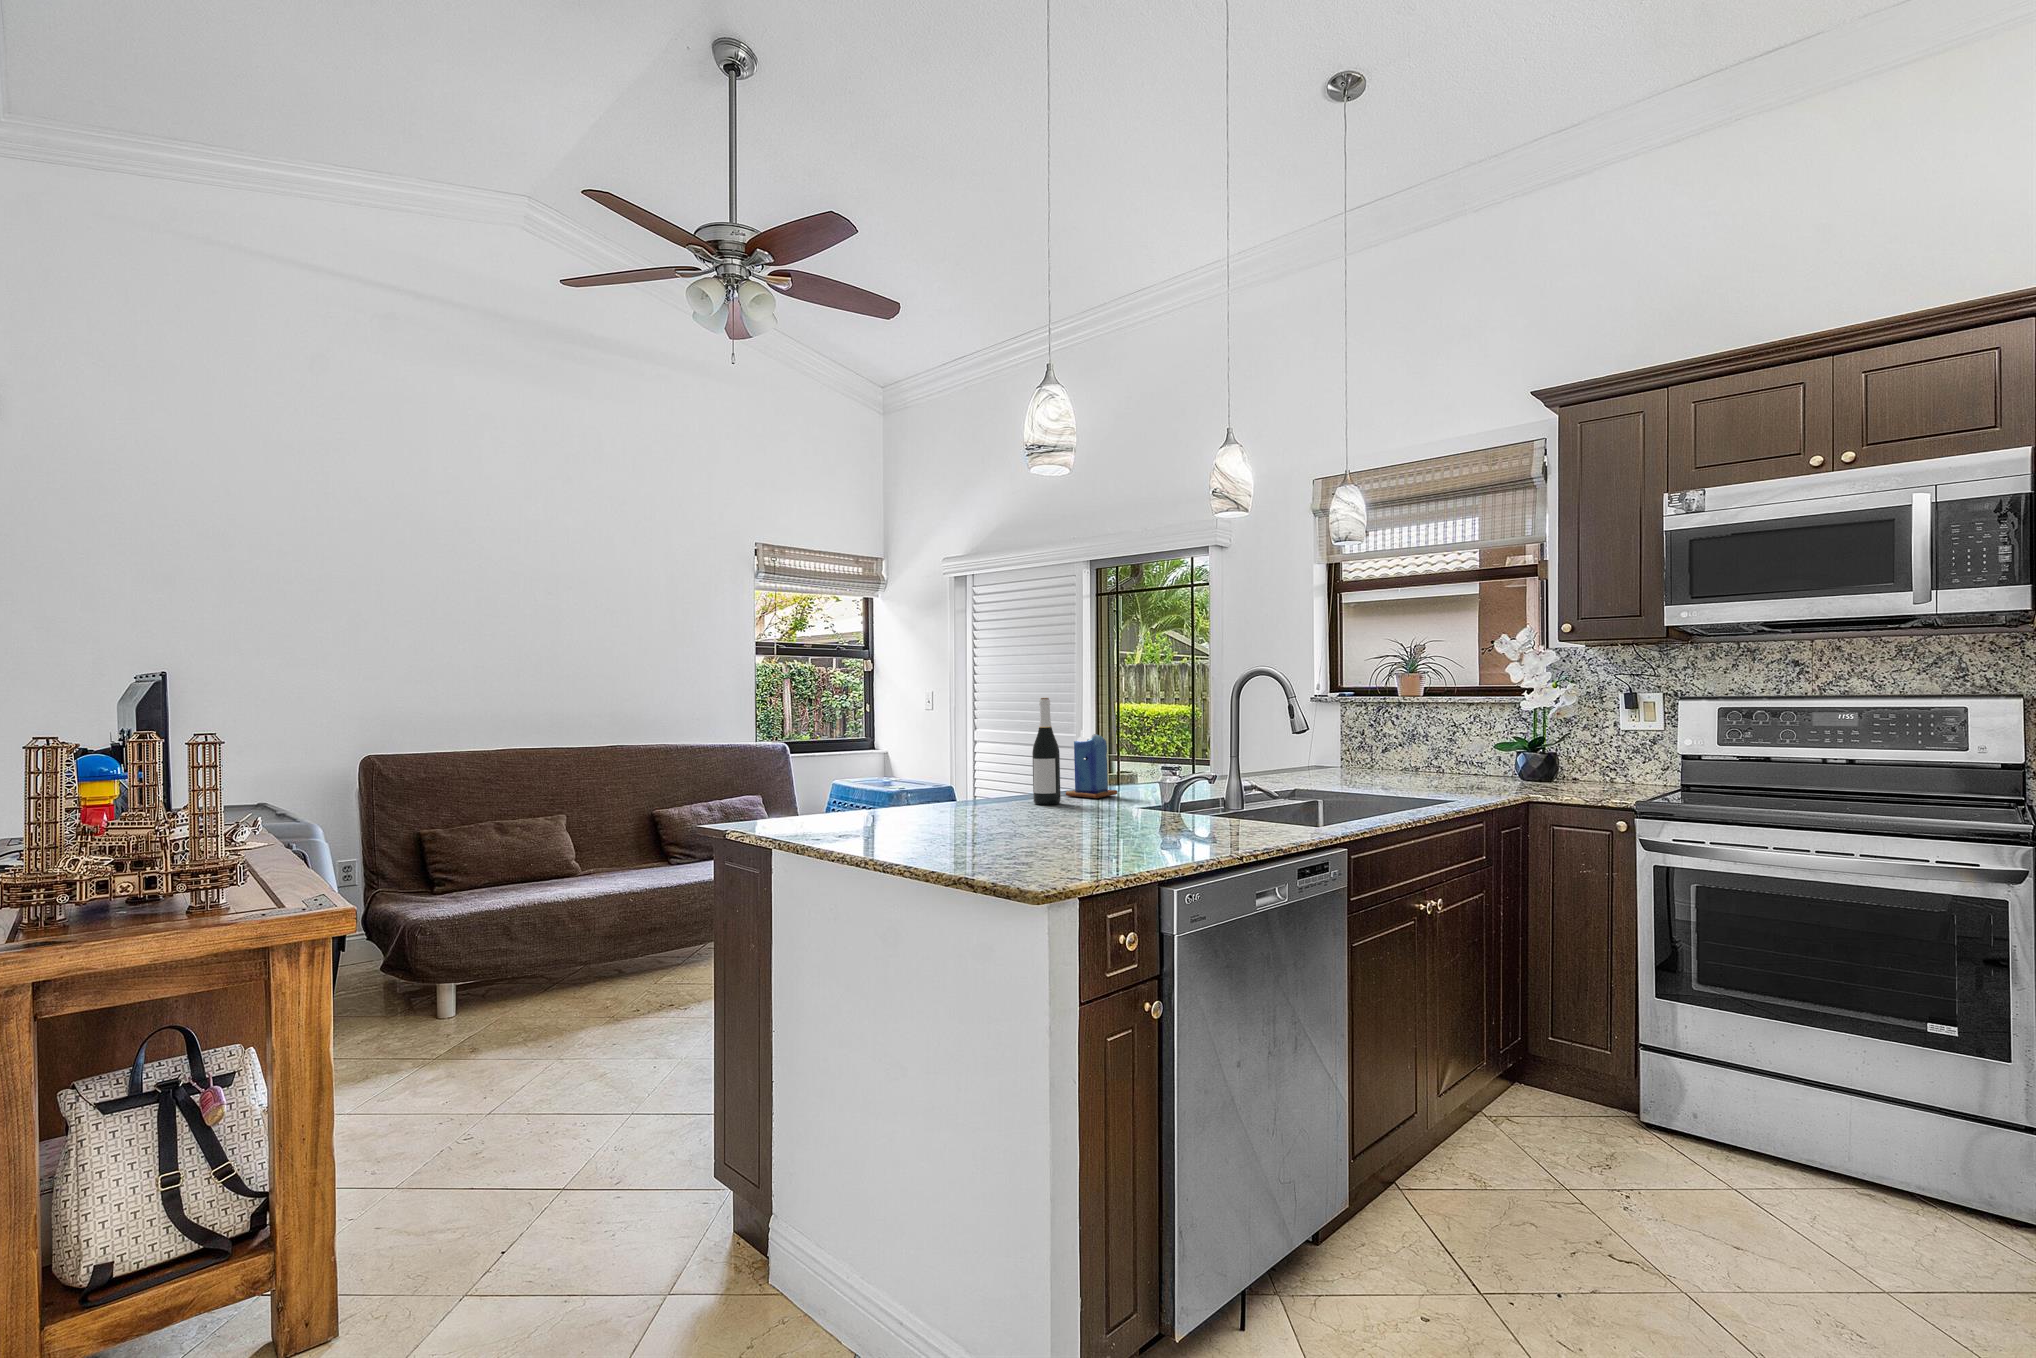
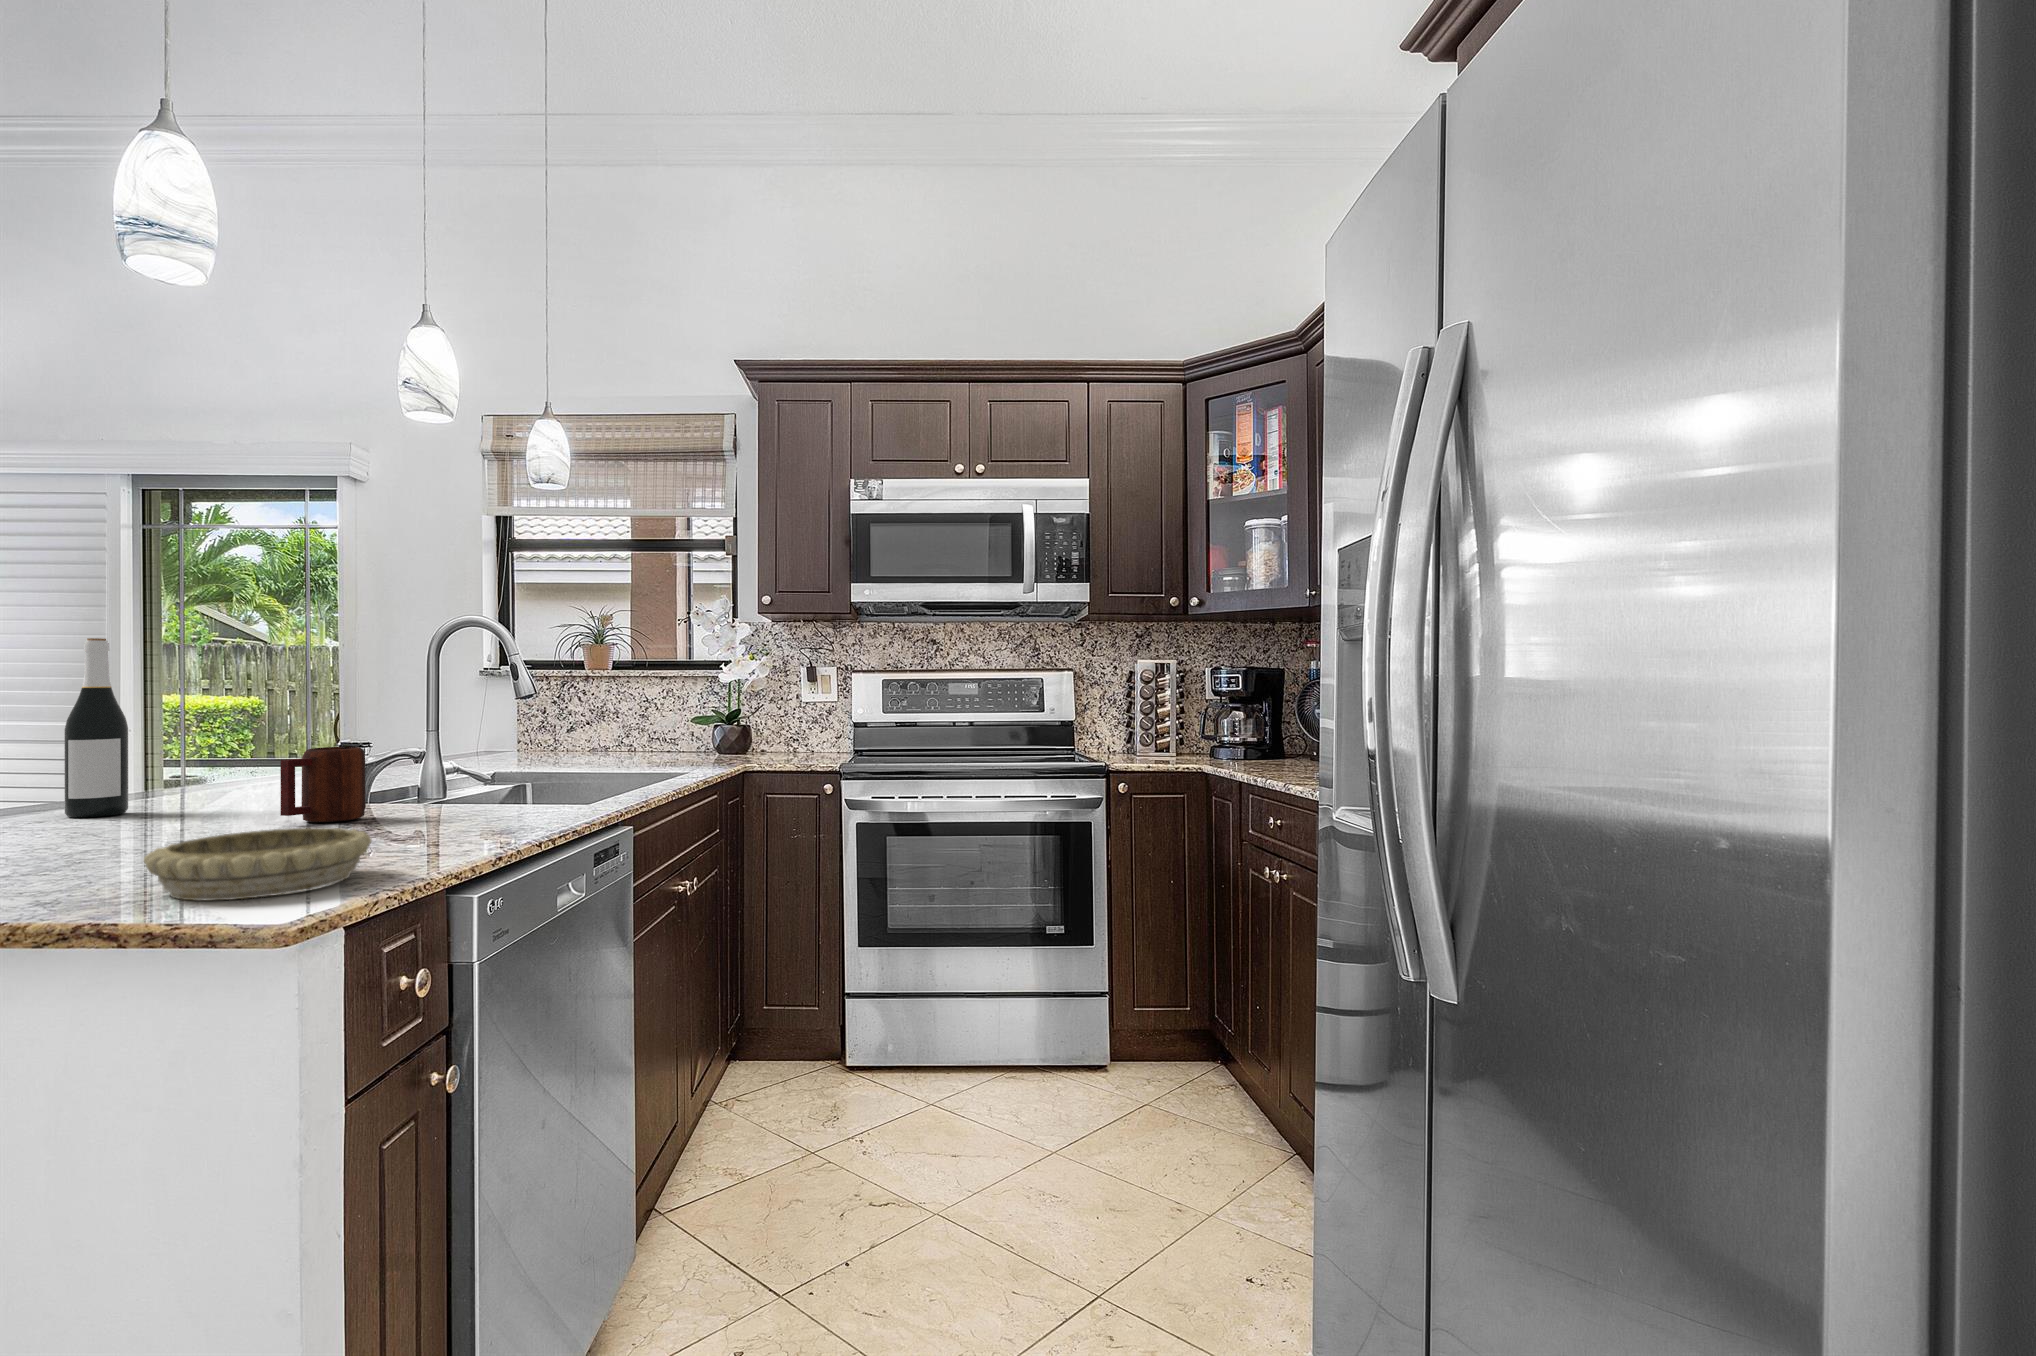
candle: present [1066,730,1117,798] -> none [125,696,231,803]
mug: none [1115,772,1163,823] -> present [280,747,366,822]
decorative bowl: none [1015,830,1118,870] -> present [144,828,372,901]

